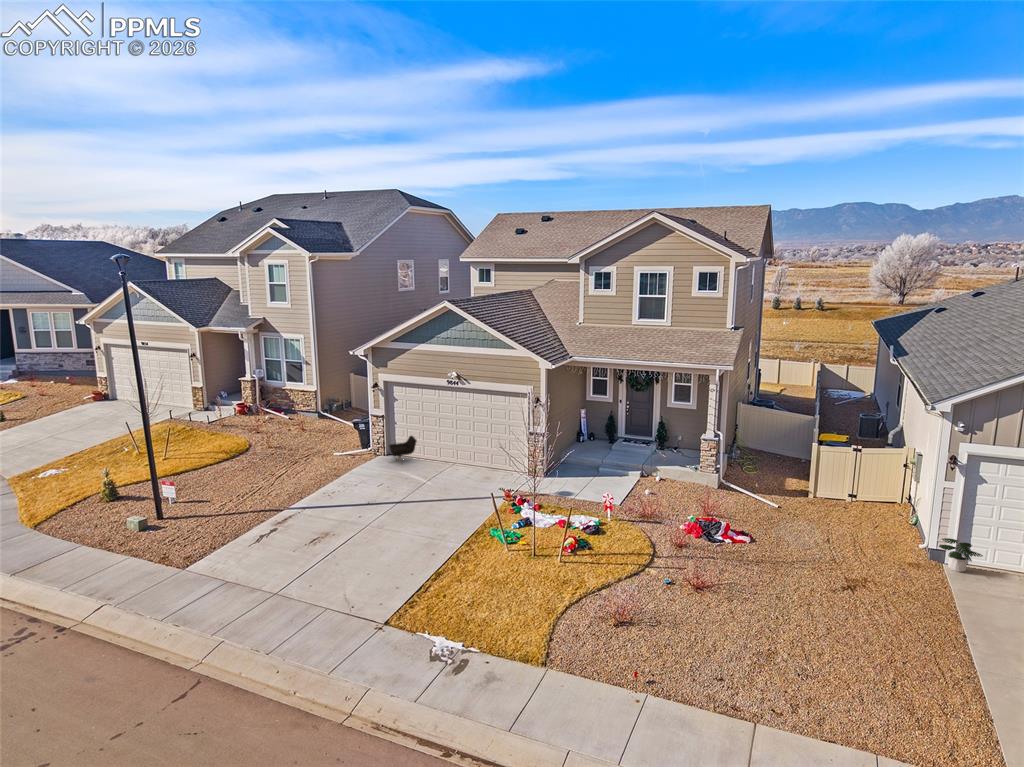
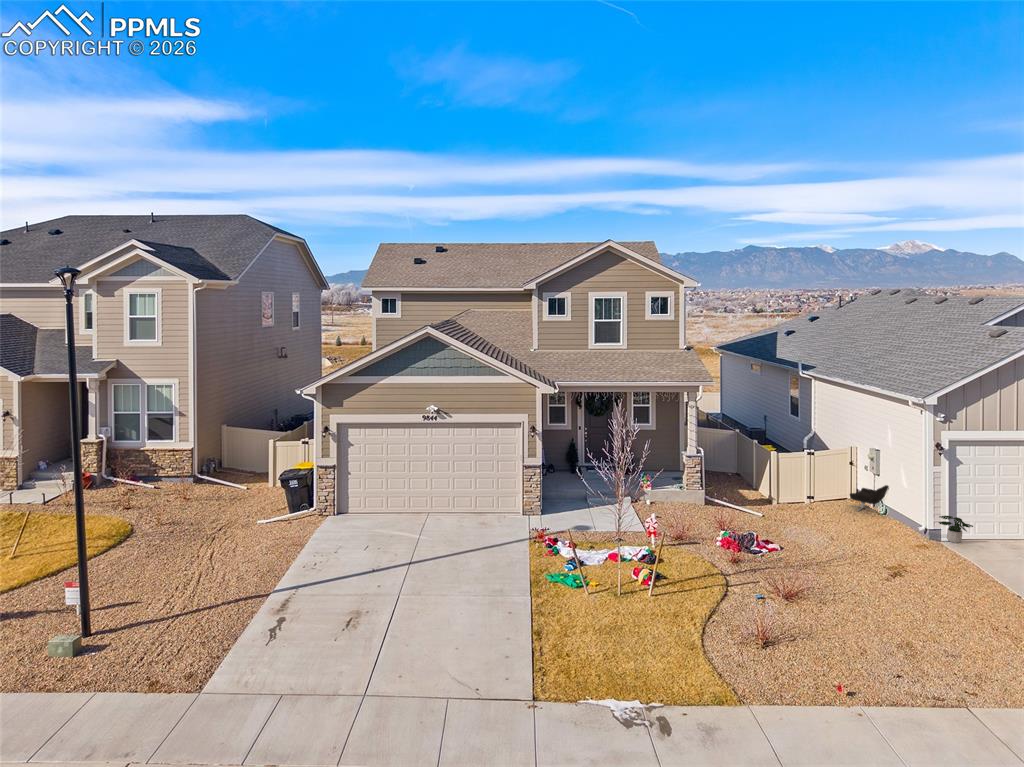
lounge chair: present [389,436,417,463] -> present [850,485,889,511]

